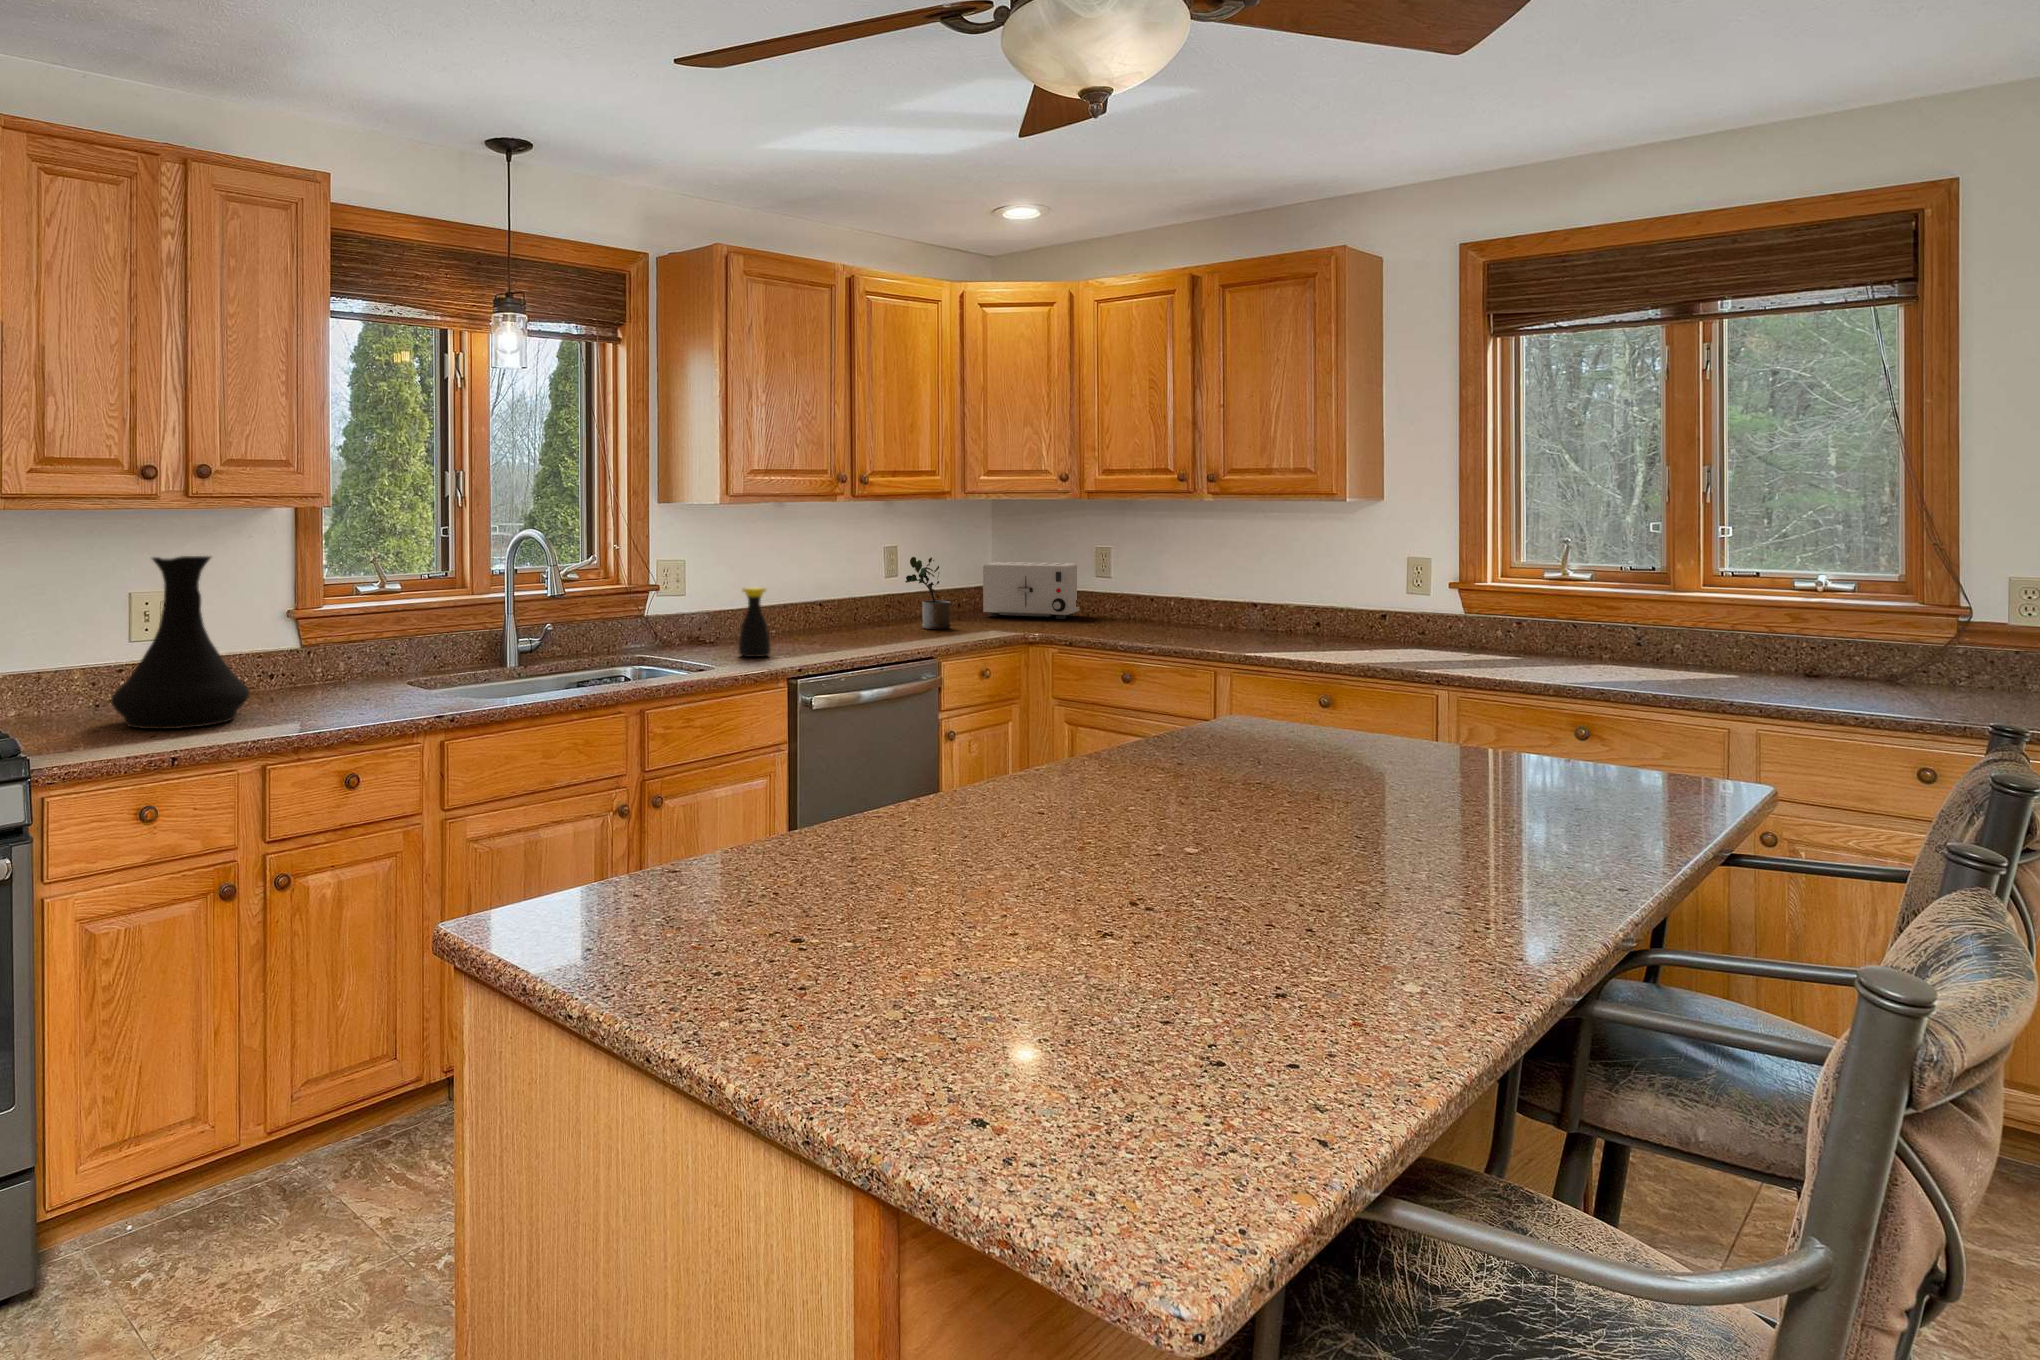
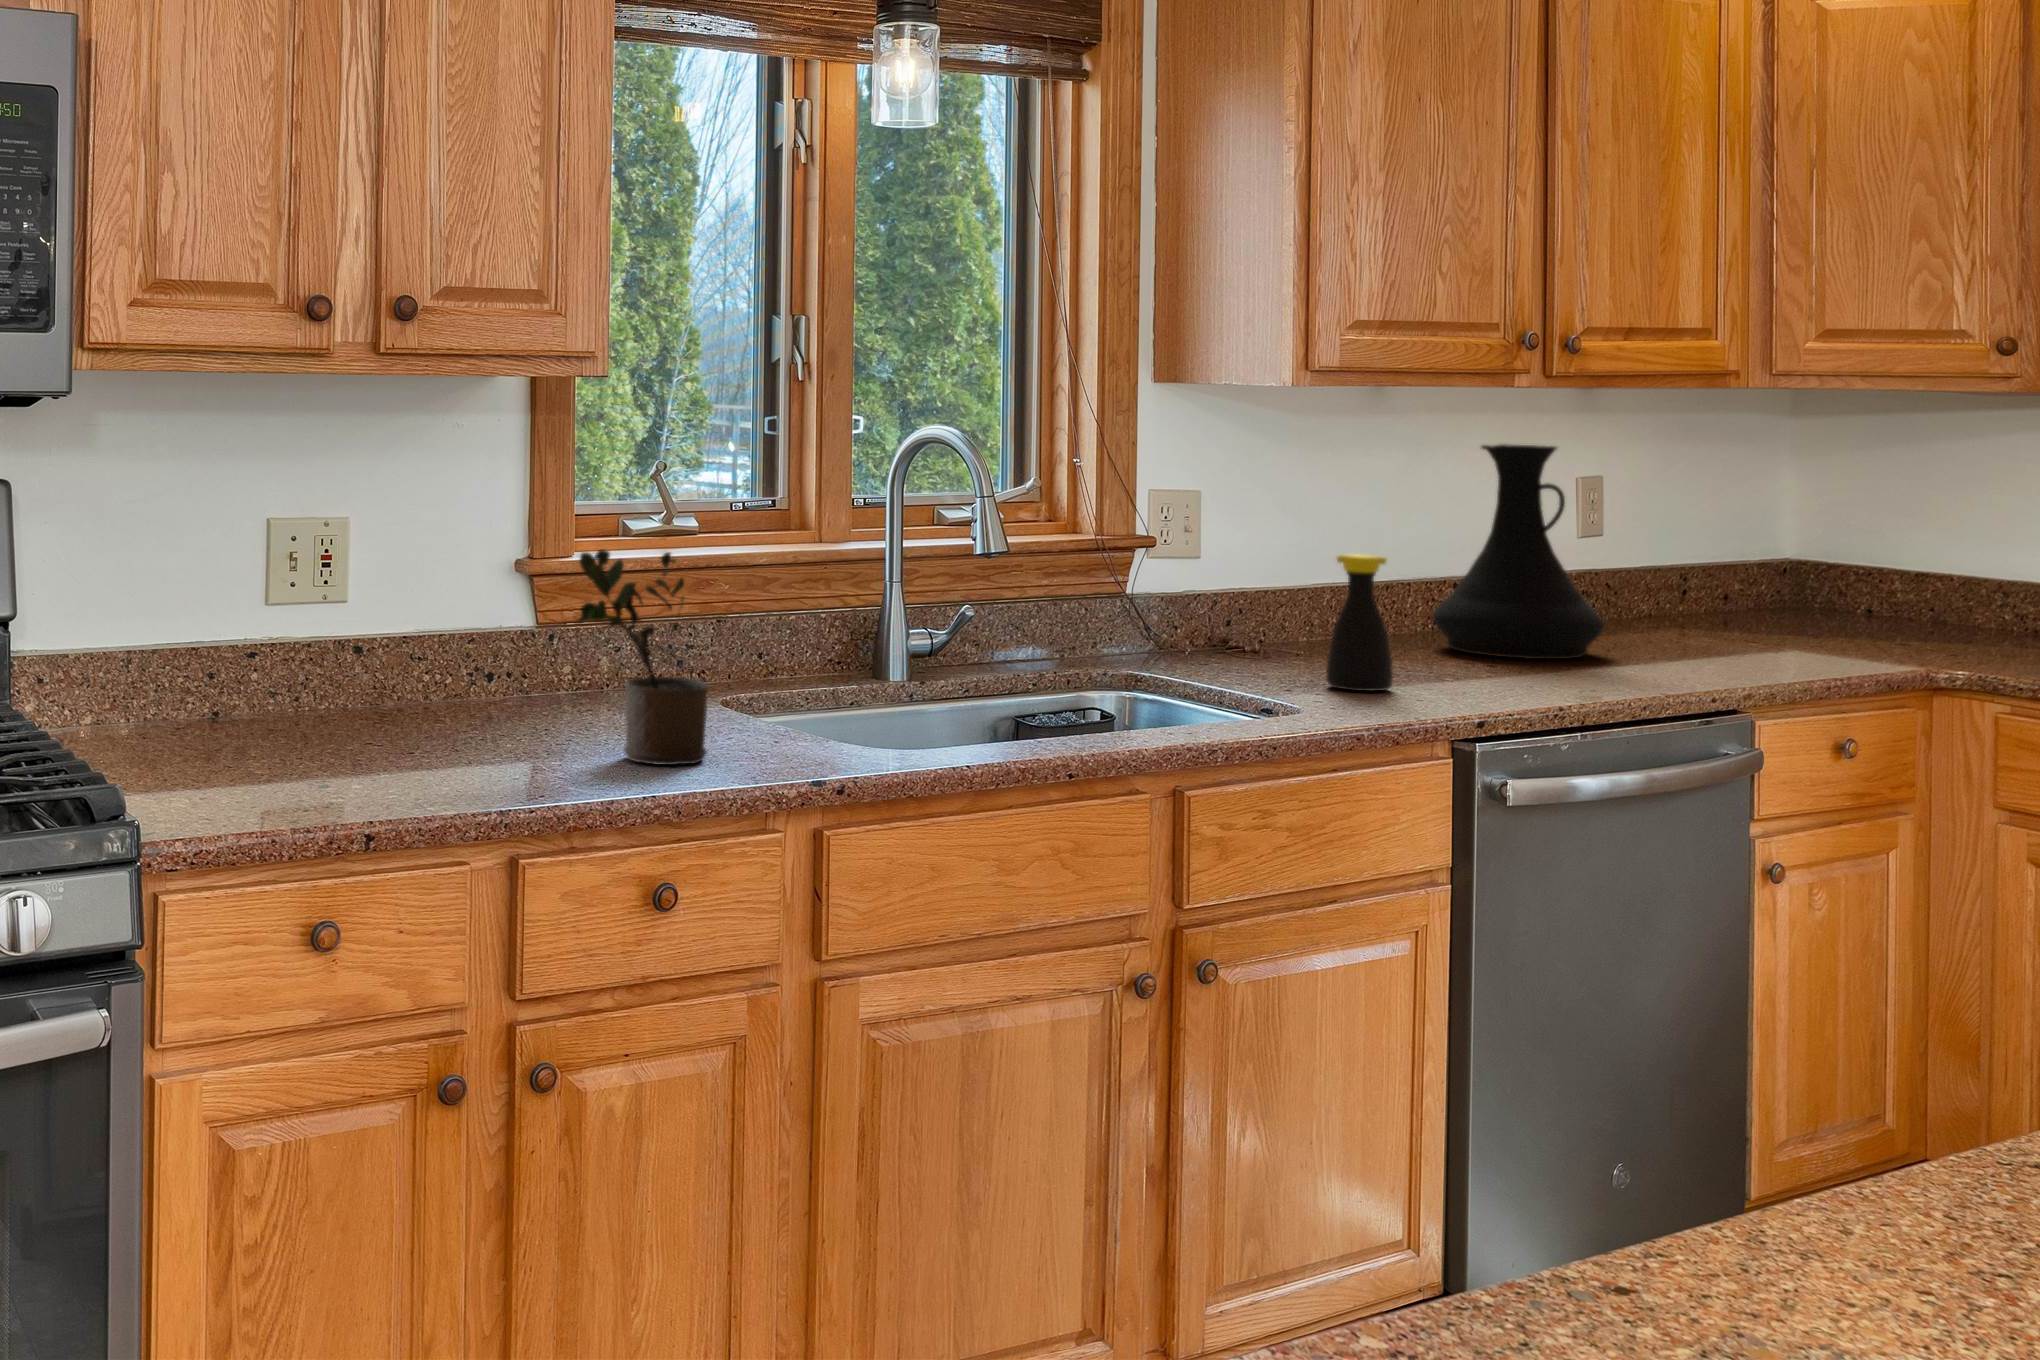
vase: present [111,556,250,729] -> present [1432,444,1604,659]
potted plant: present [905,557,951,629] -> present [577,549,708,765]
toaster: present [983,562,1079,619] -> none [1790,518,2008,641]

